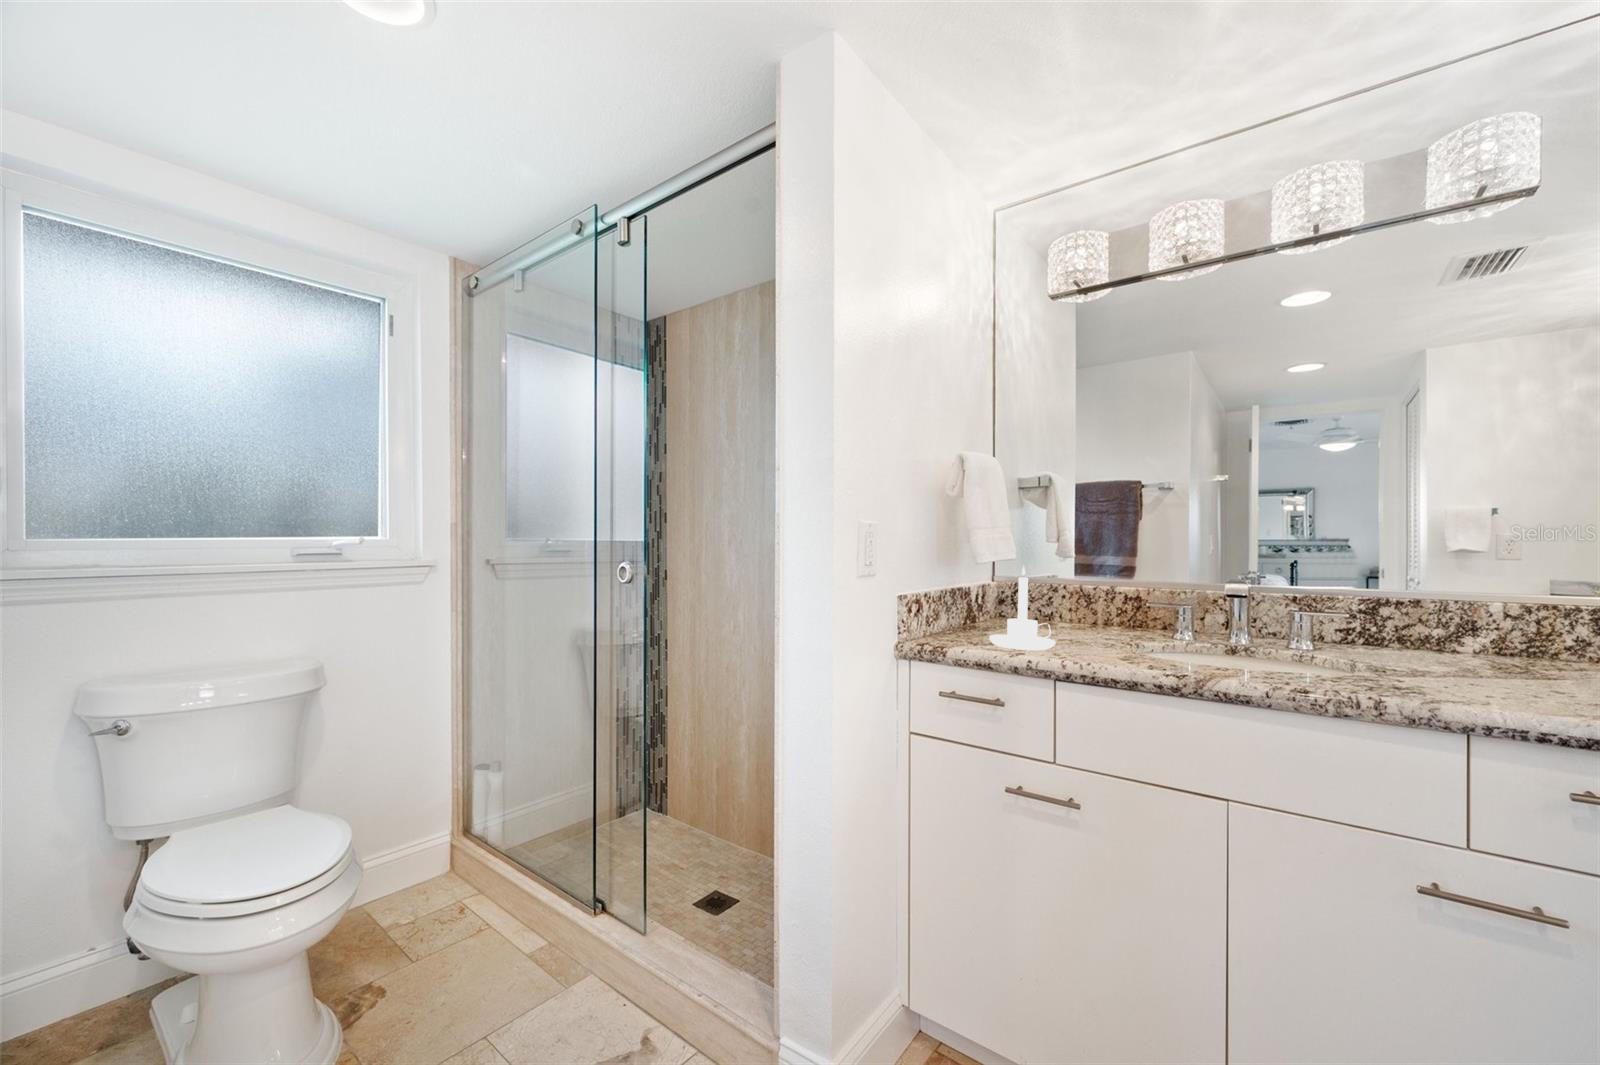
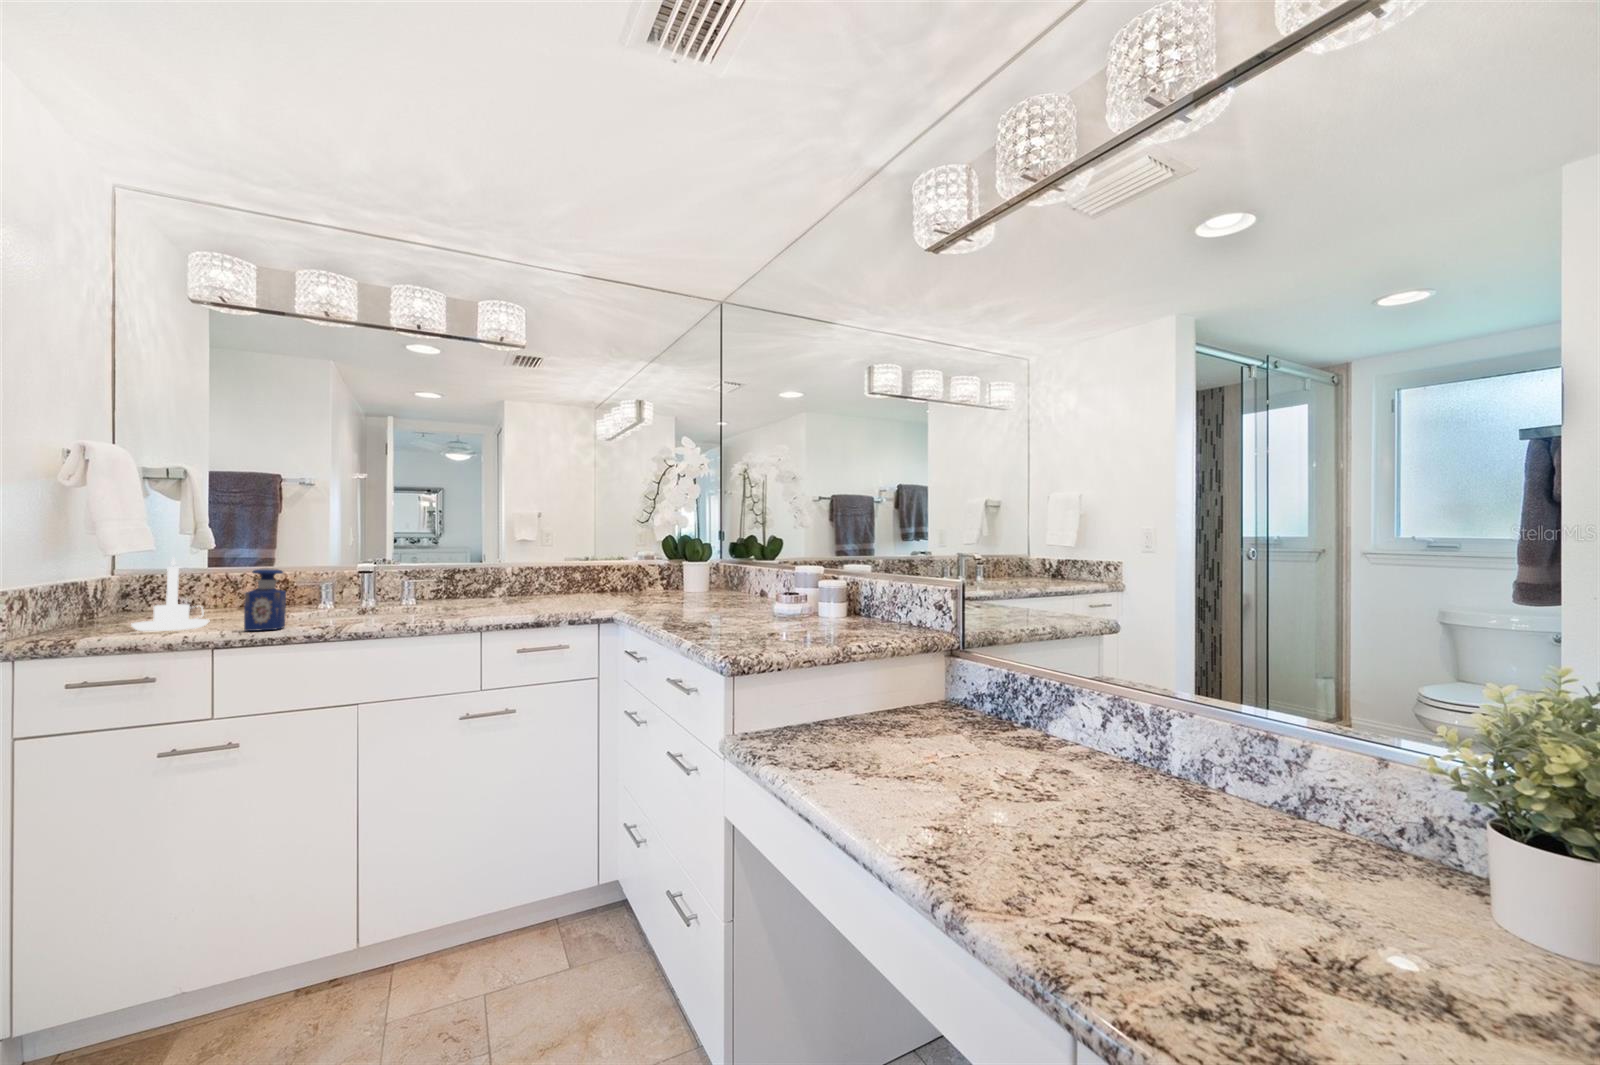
perfume bottle: none [1086,584,1133,668] -> present [244,568,286,631]

